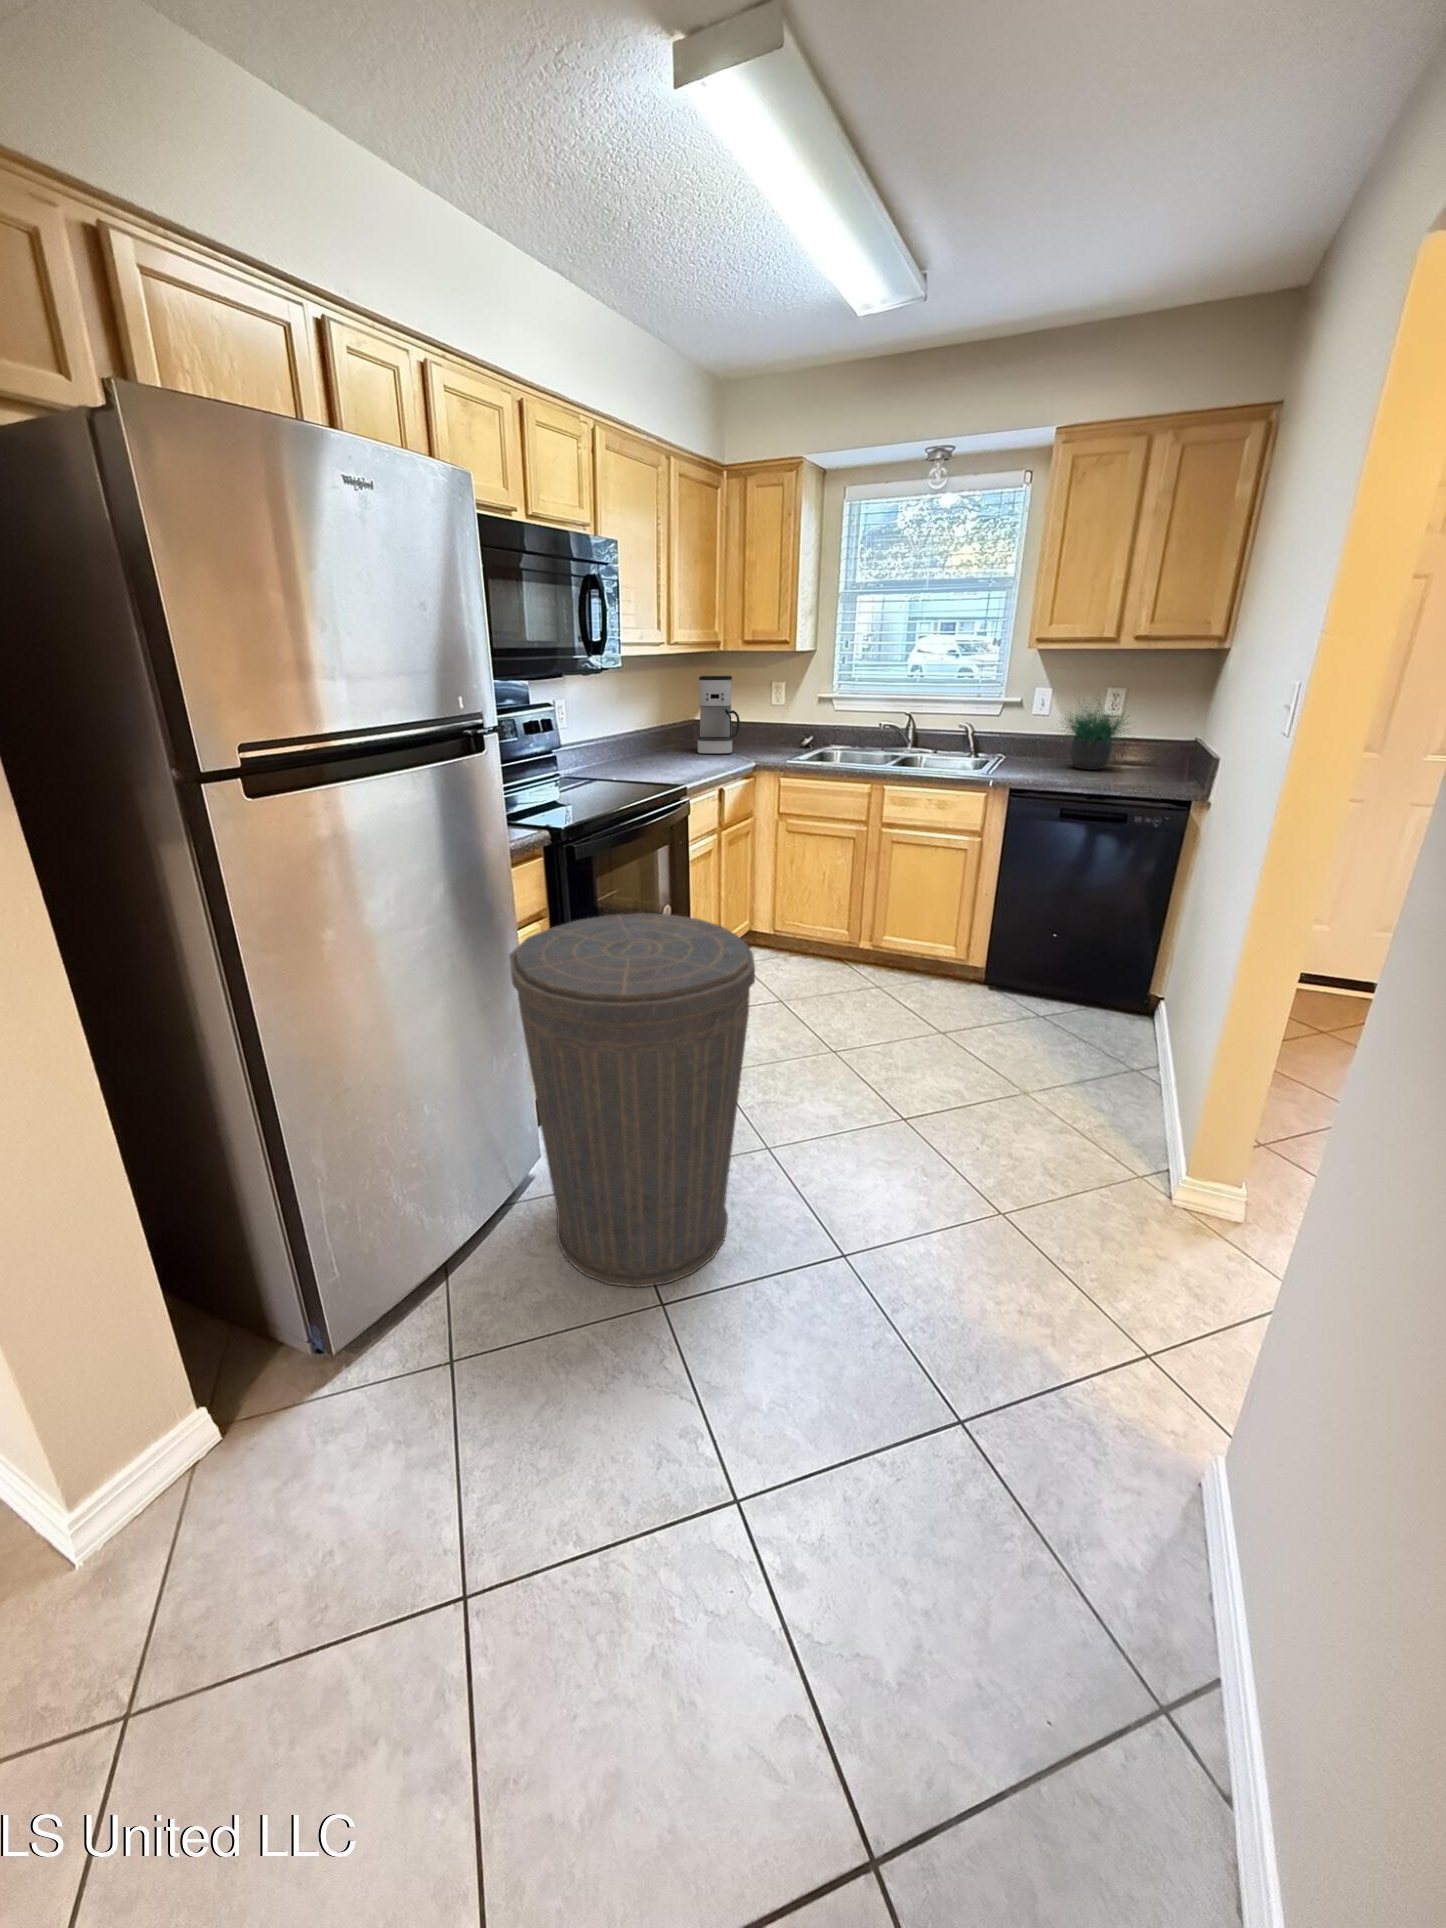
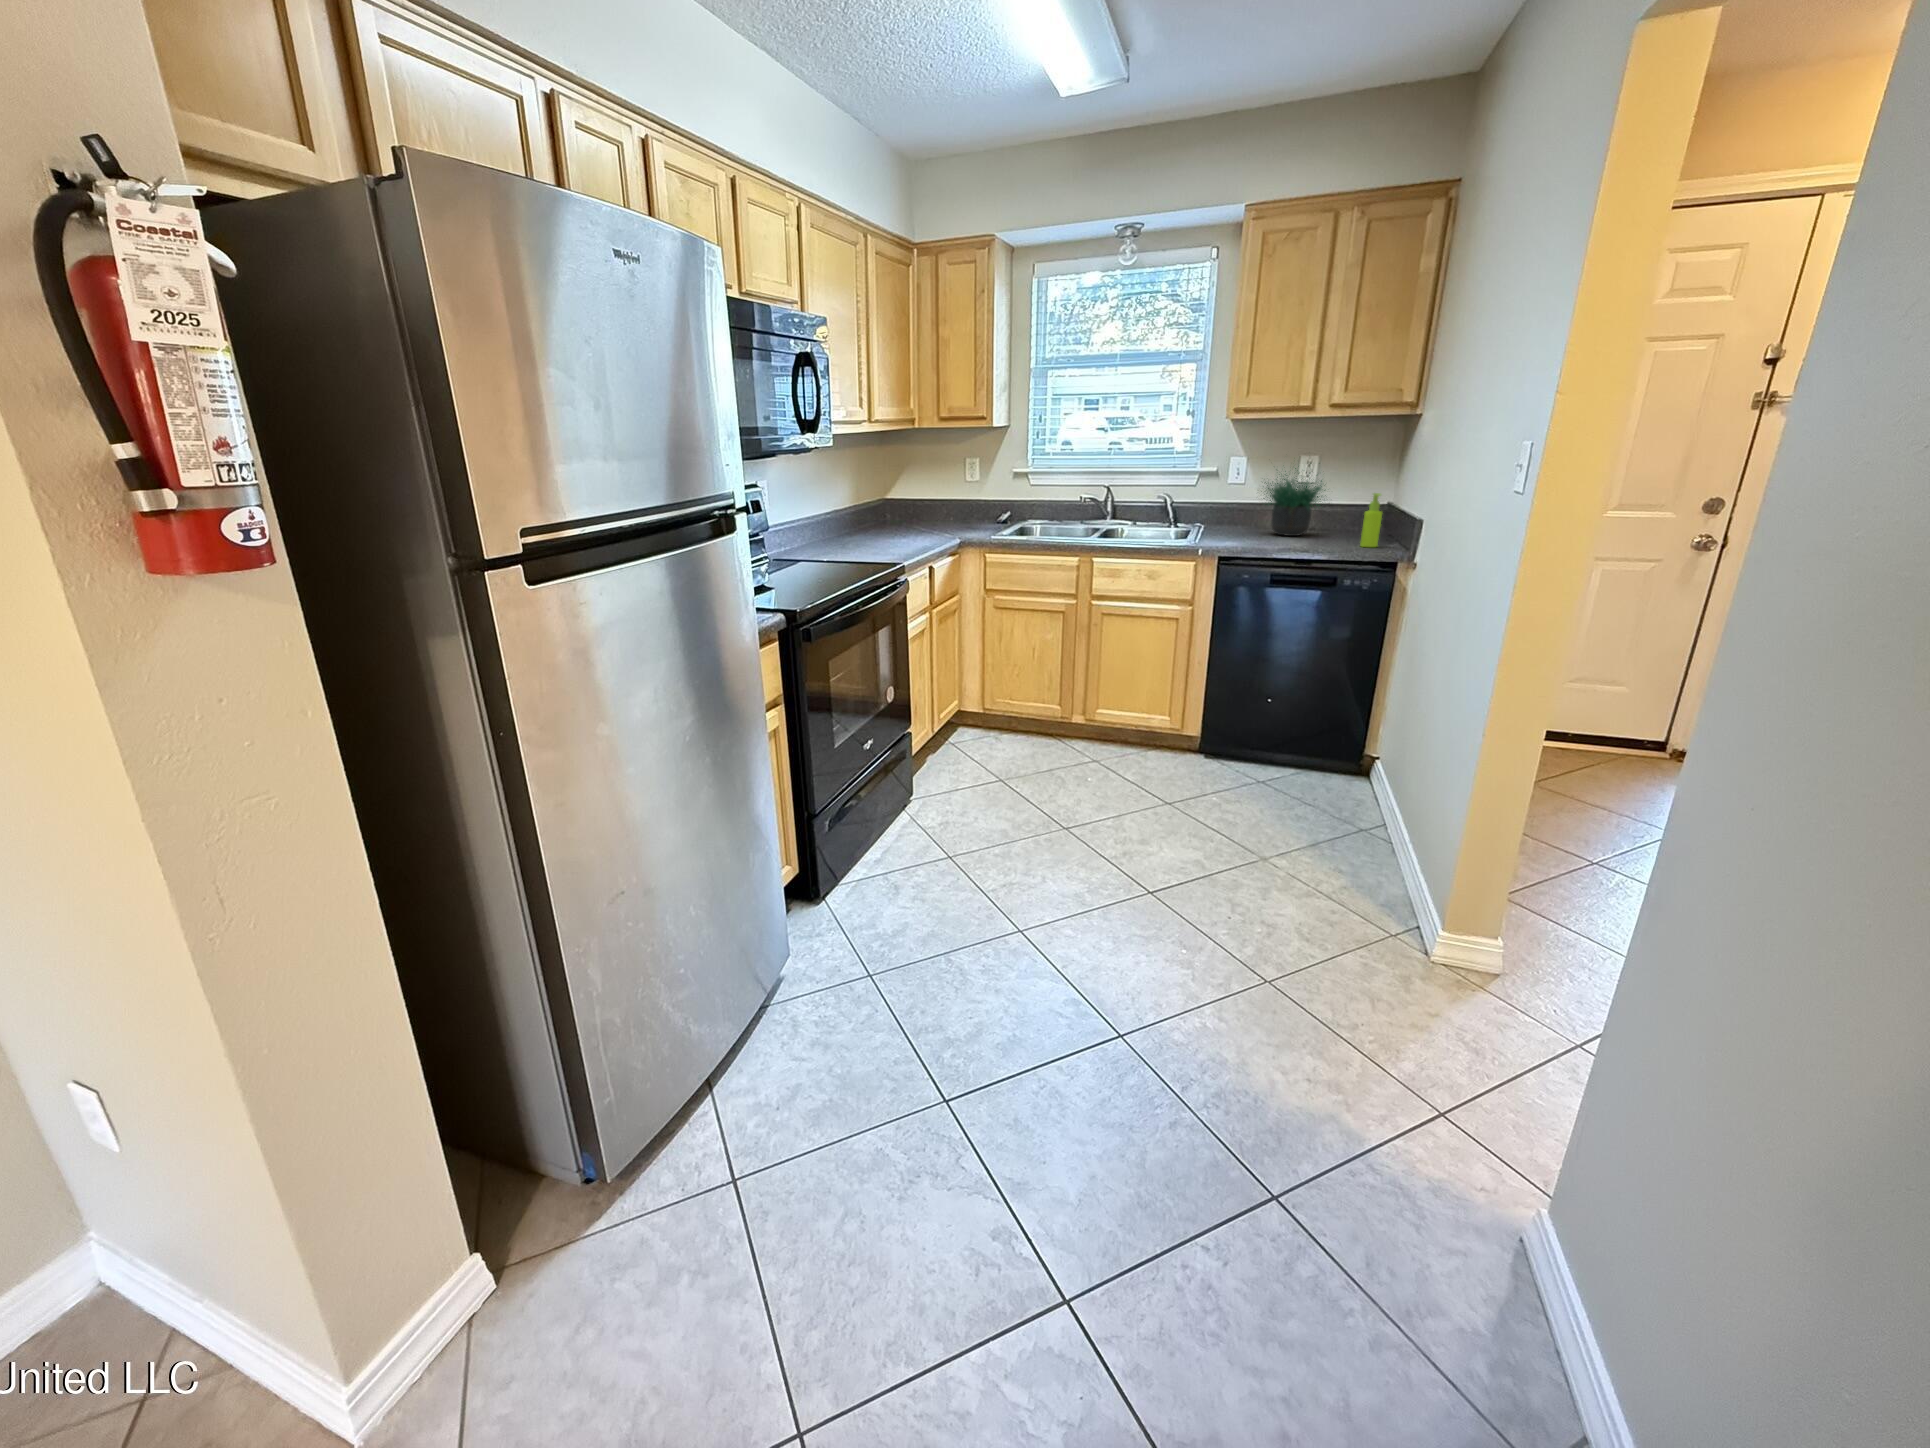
coffee maker: present [697,676,740,754] -> none [897,452,939,531]
soap dispenser: none [1155,728,1180,784] -> present [1360,493,1382,547]
trash can: present [509,913,755,1288] -> none [770,693,1030,1085]

